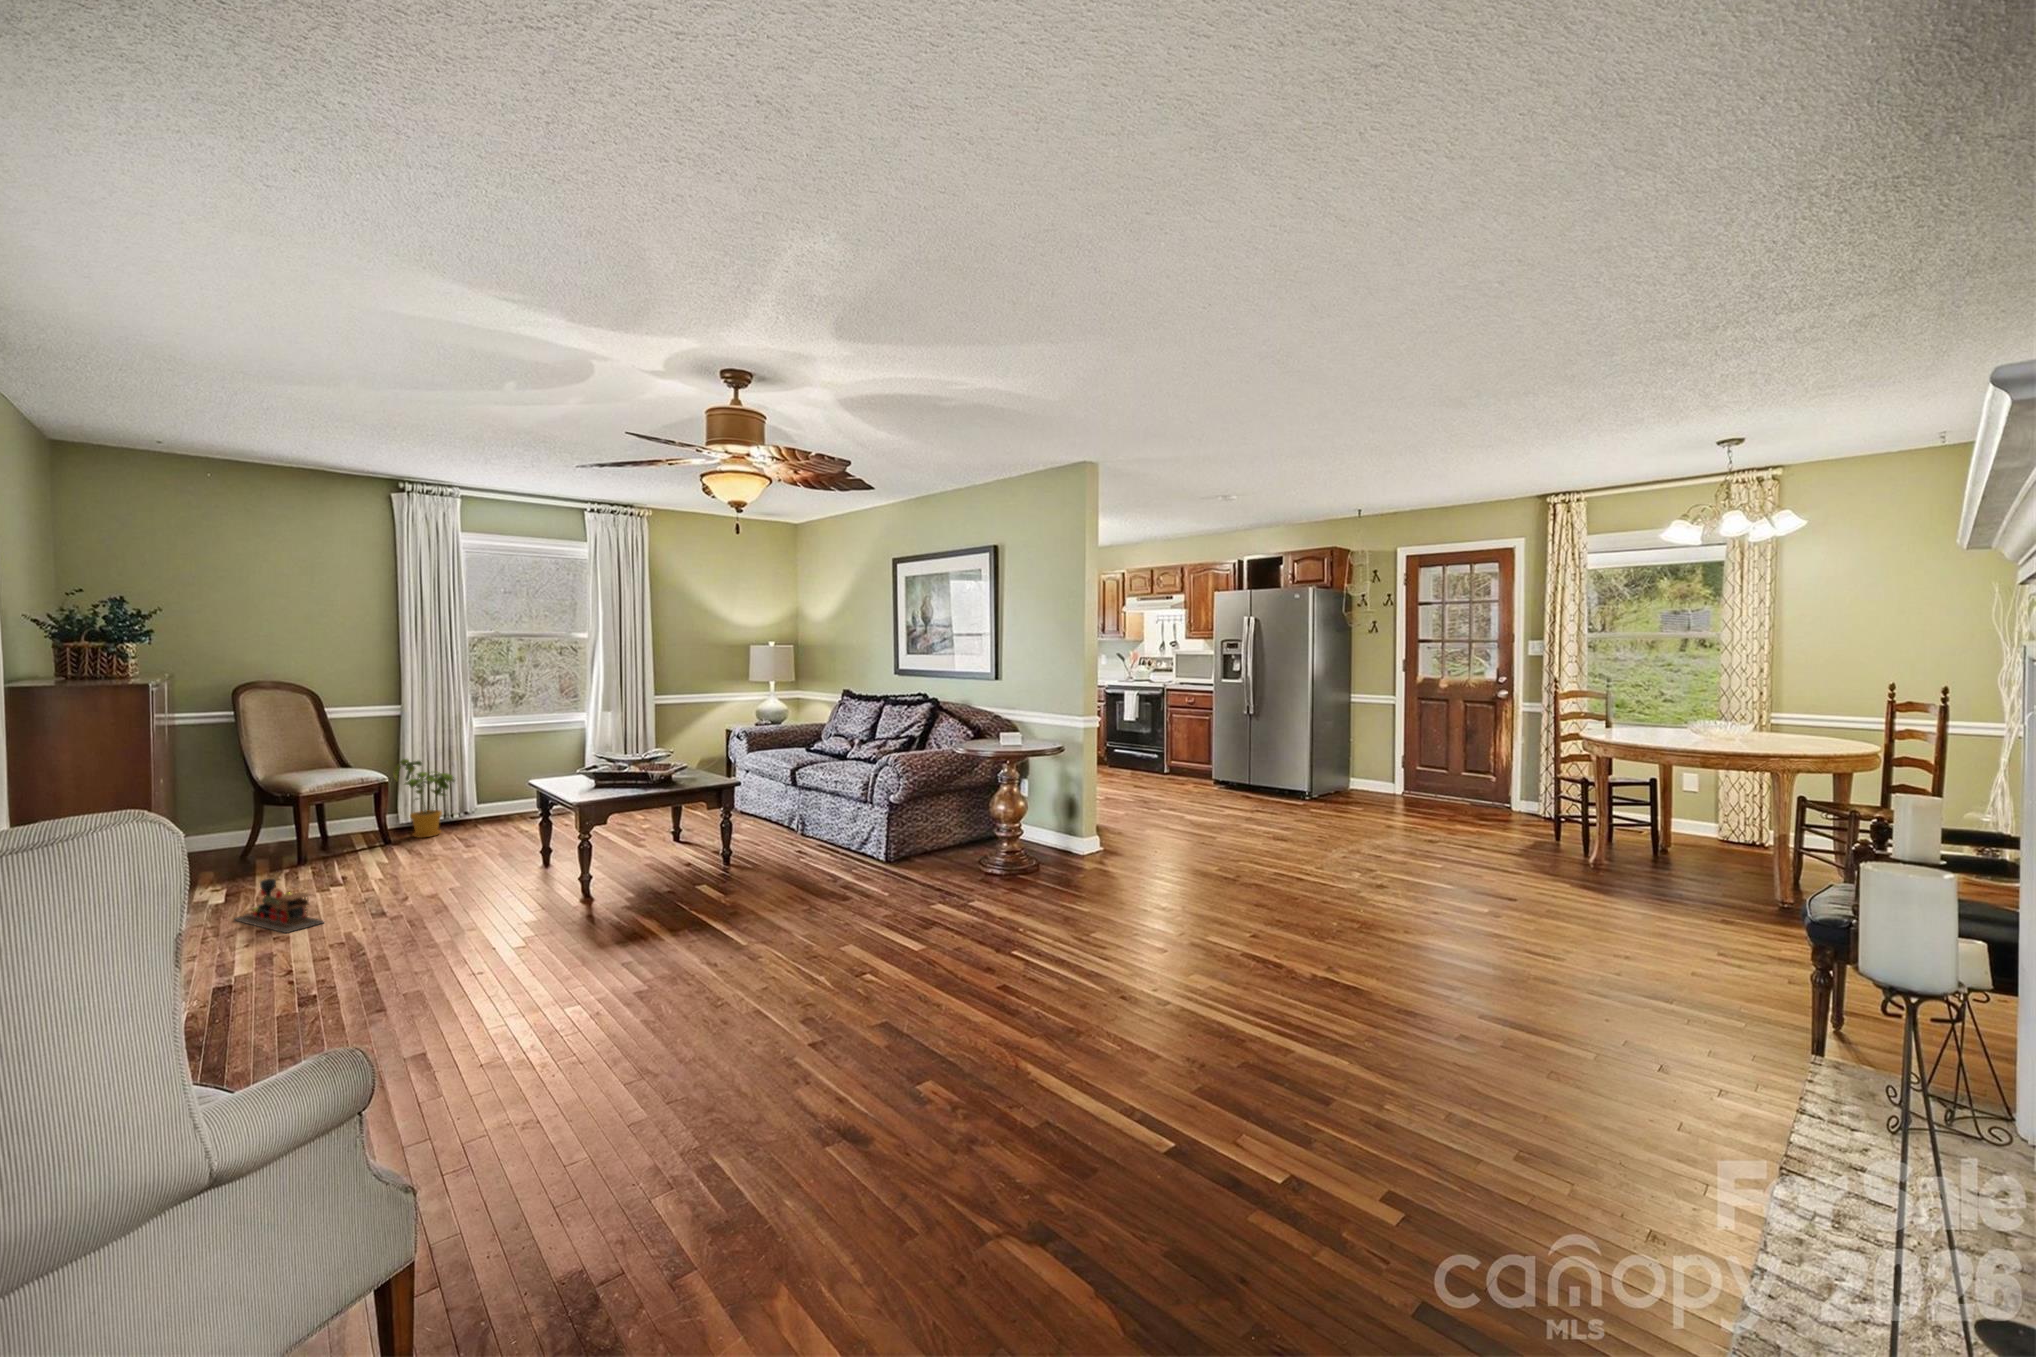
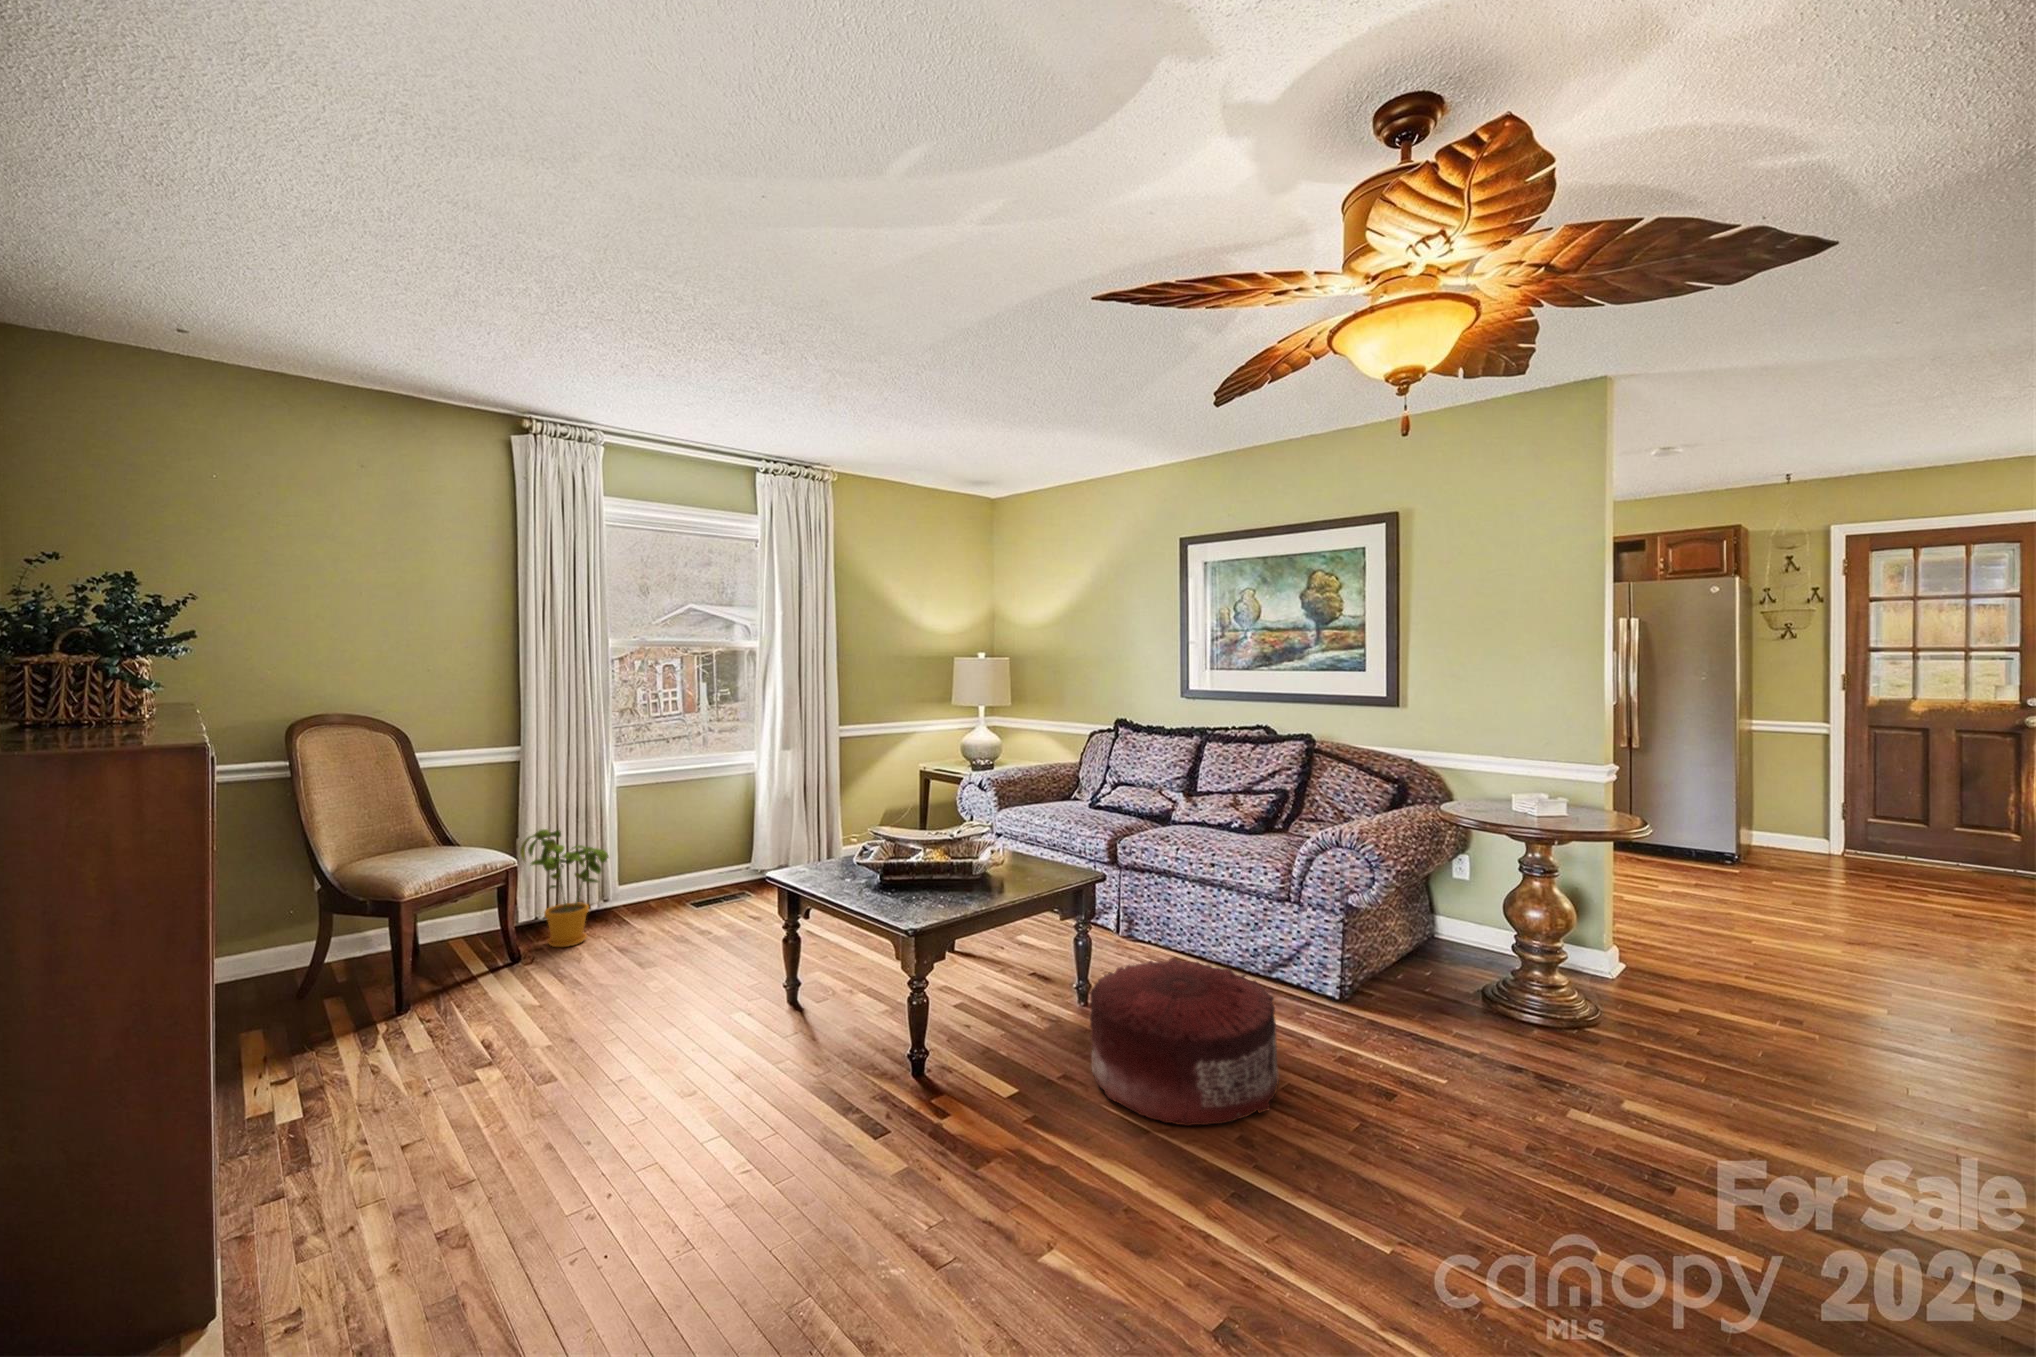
pouf: none [673,827,789,905] -> present [1090,958,1279,1126]
toy train: present [234,879,324,933] -> none [325,1099,507,1233]

